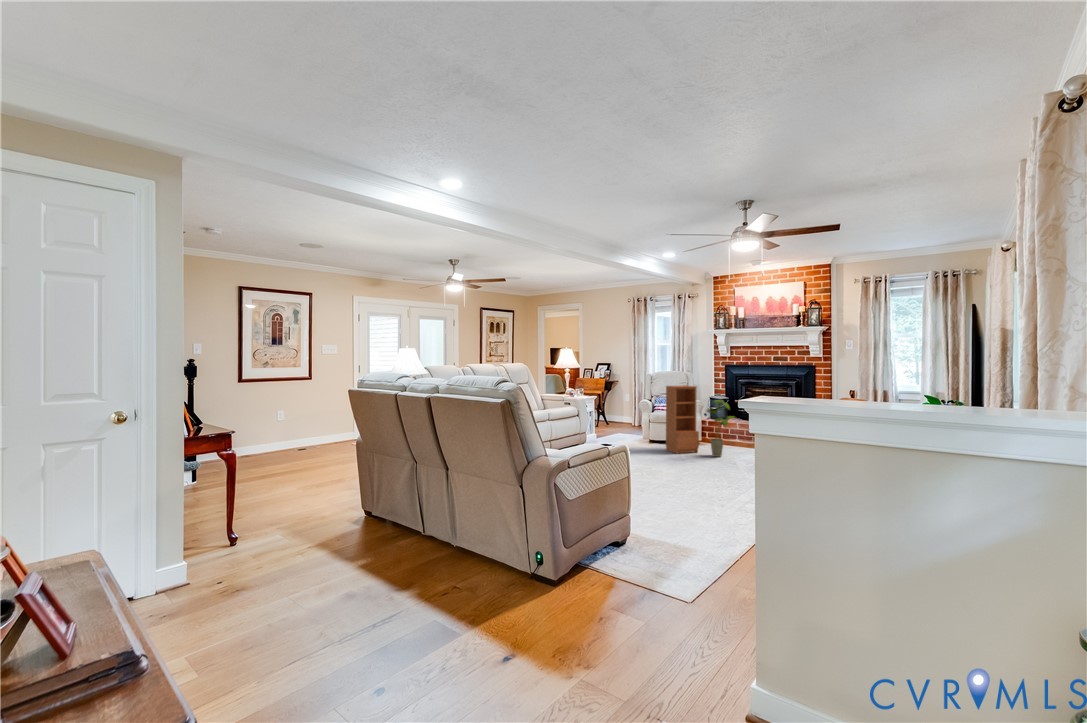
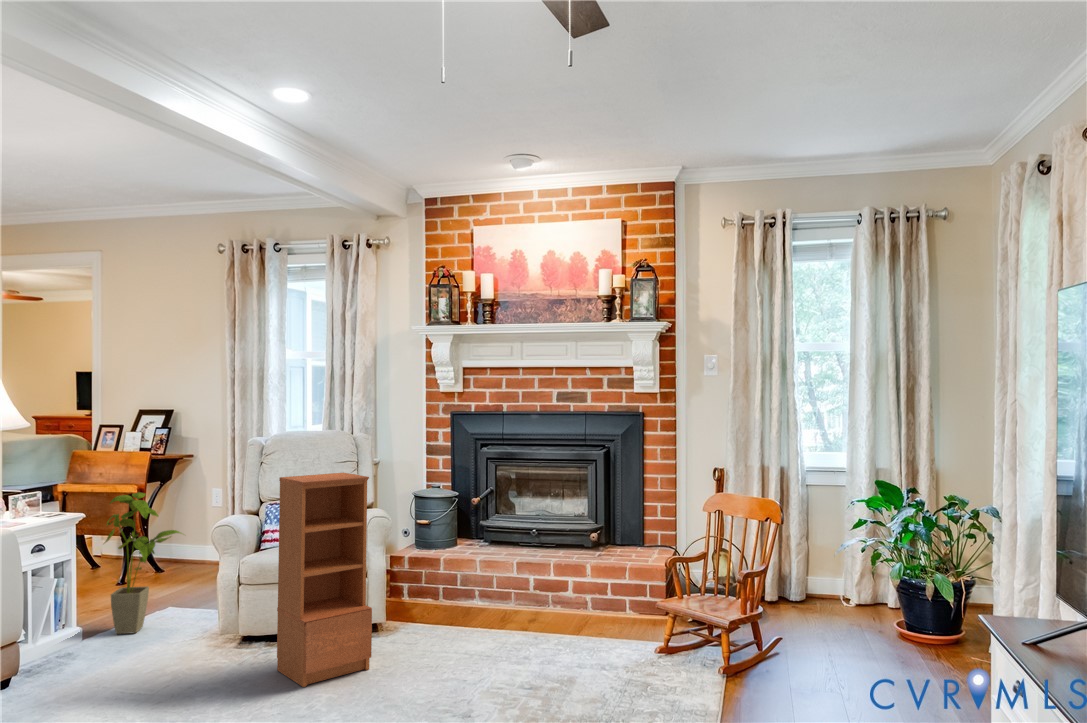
house plant: present [707,400,734,457] -> present [105,492,182,634]

